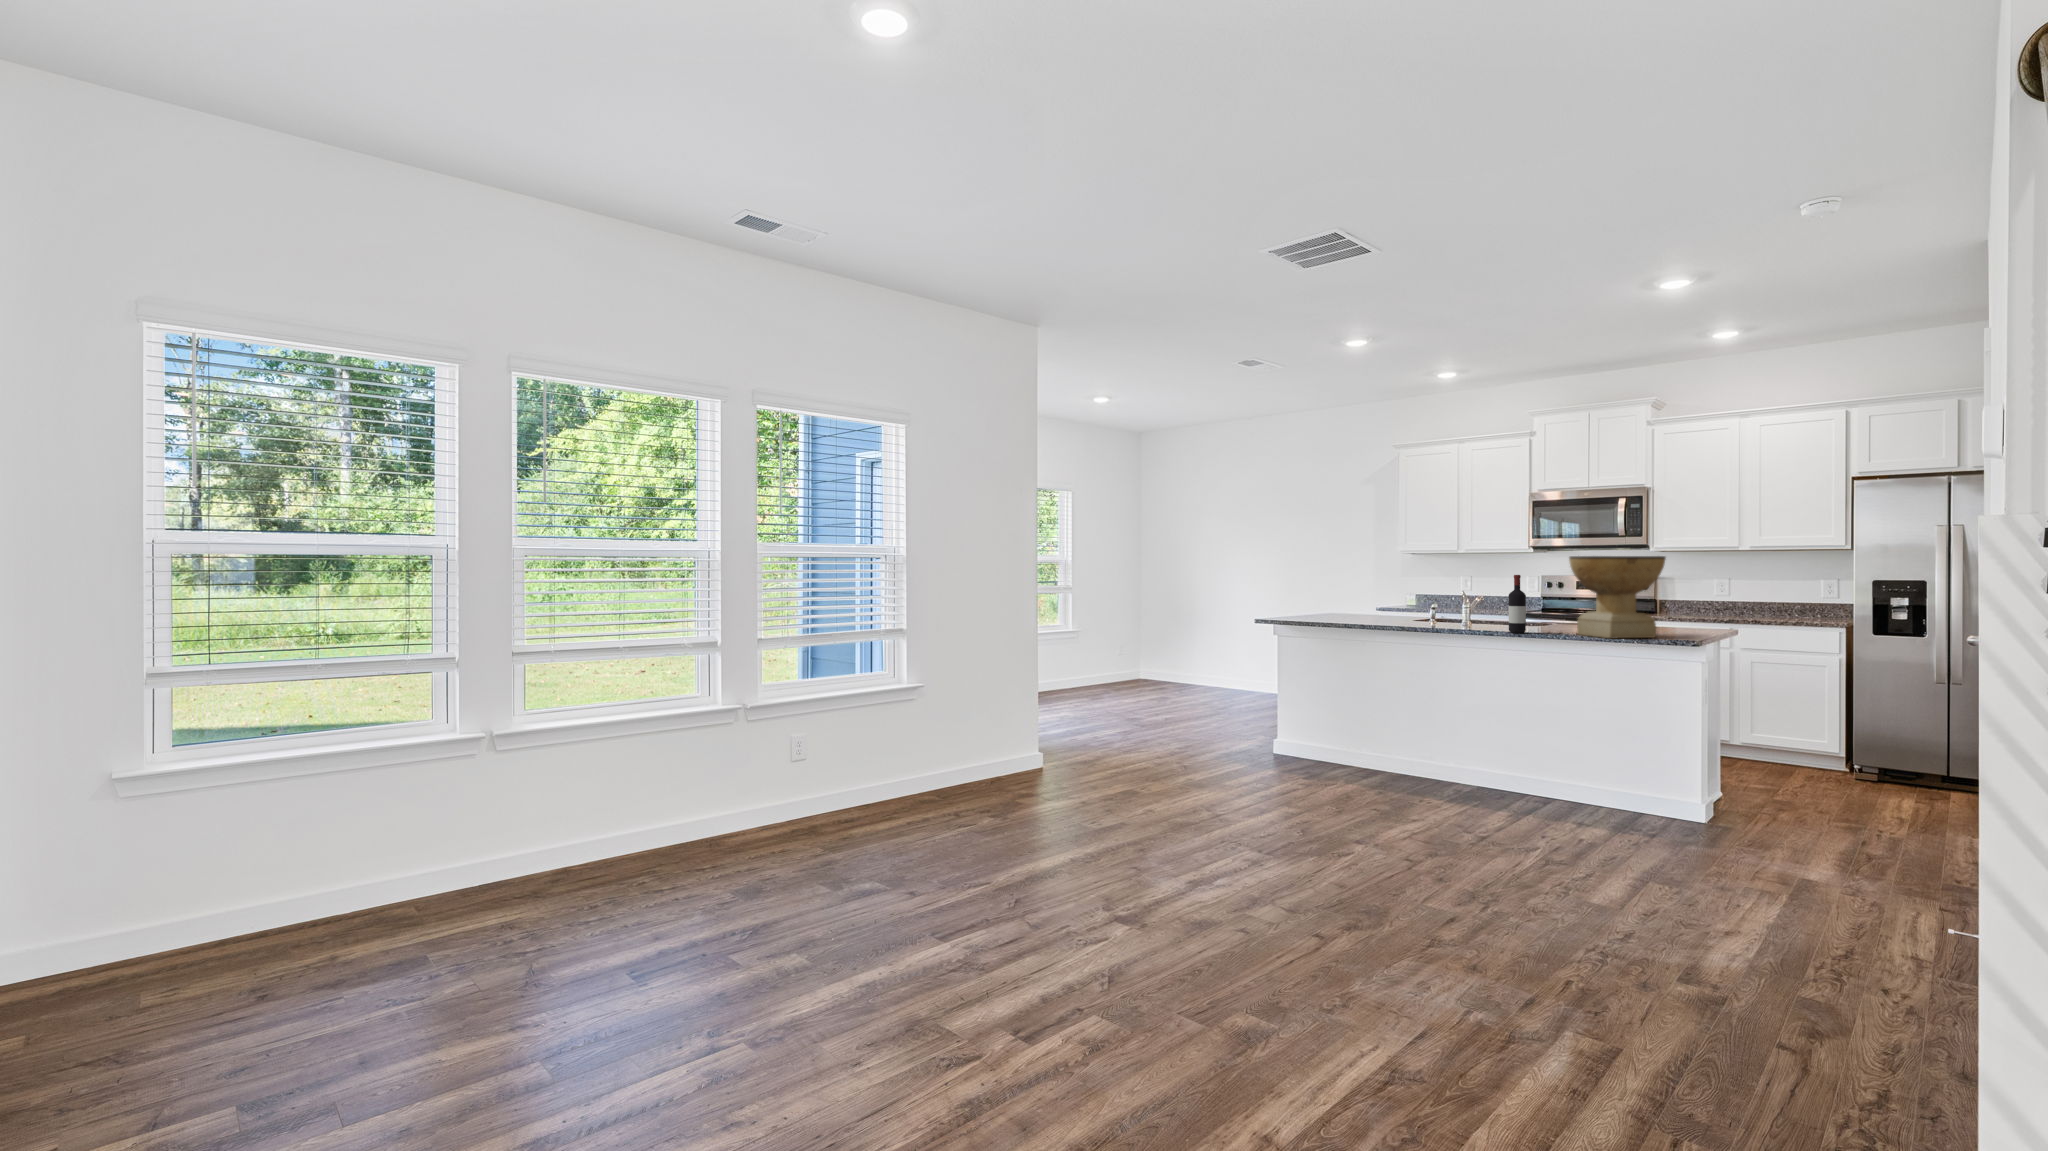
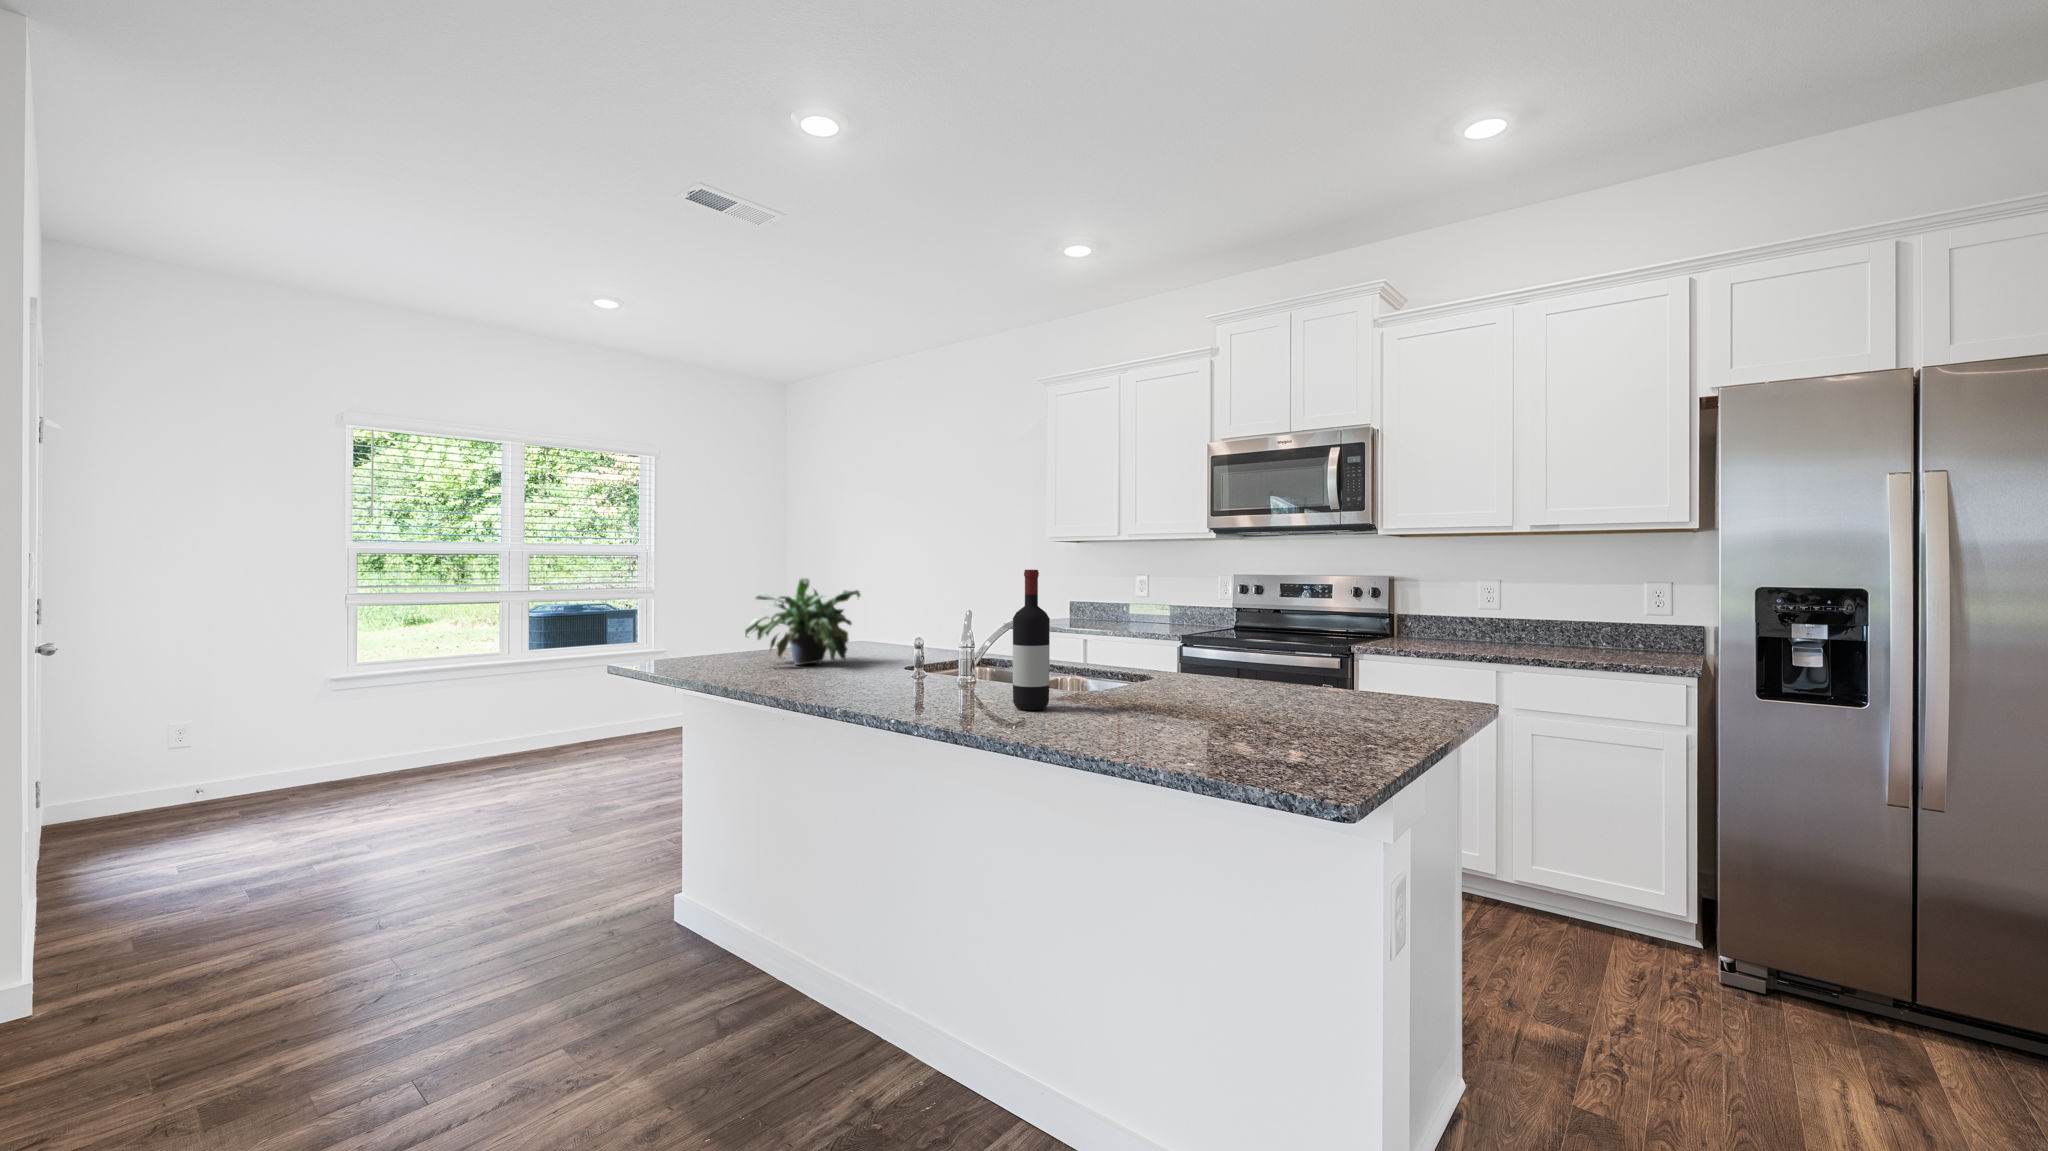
decorative bowl: present [1569,556,1666,638] -> none [1134,519,1348,739]
potted plant: none [1328,579,1388,622] -> present [745,578,860,665]

